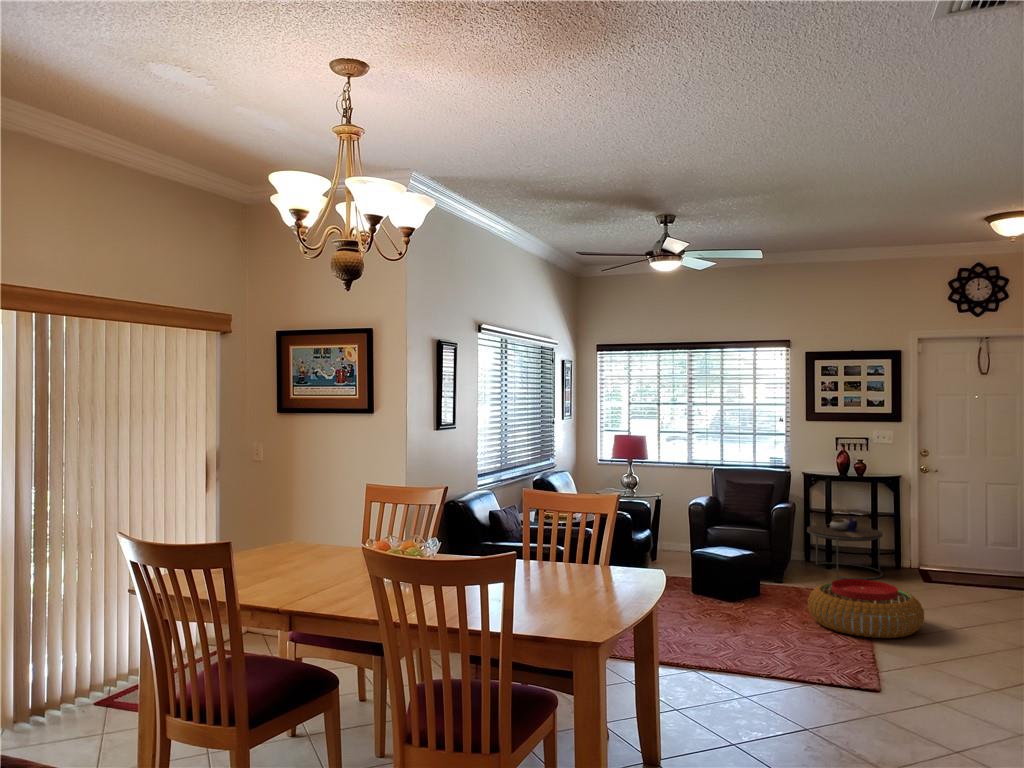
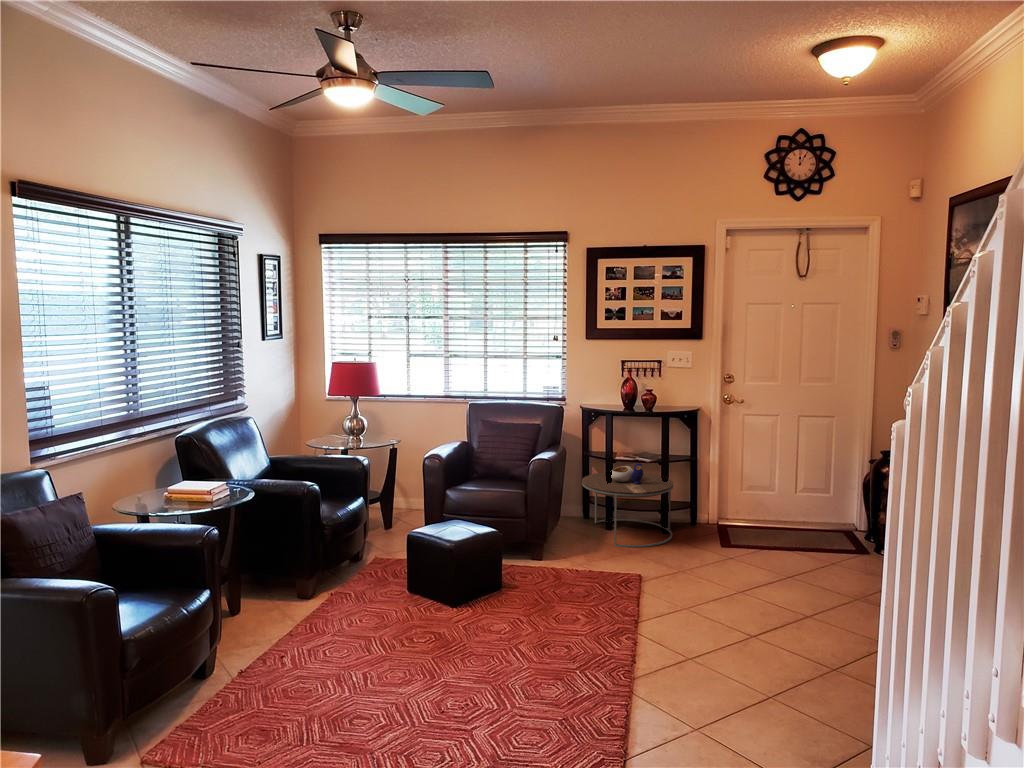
pouf: present [808,579,924,638] -> none [551,571,710,672]

